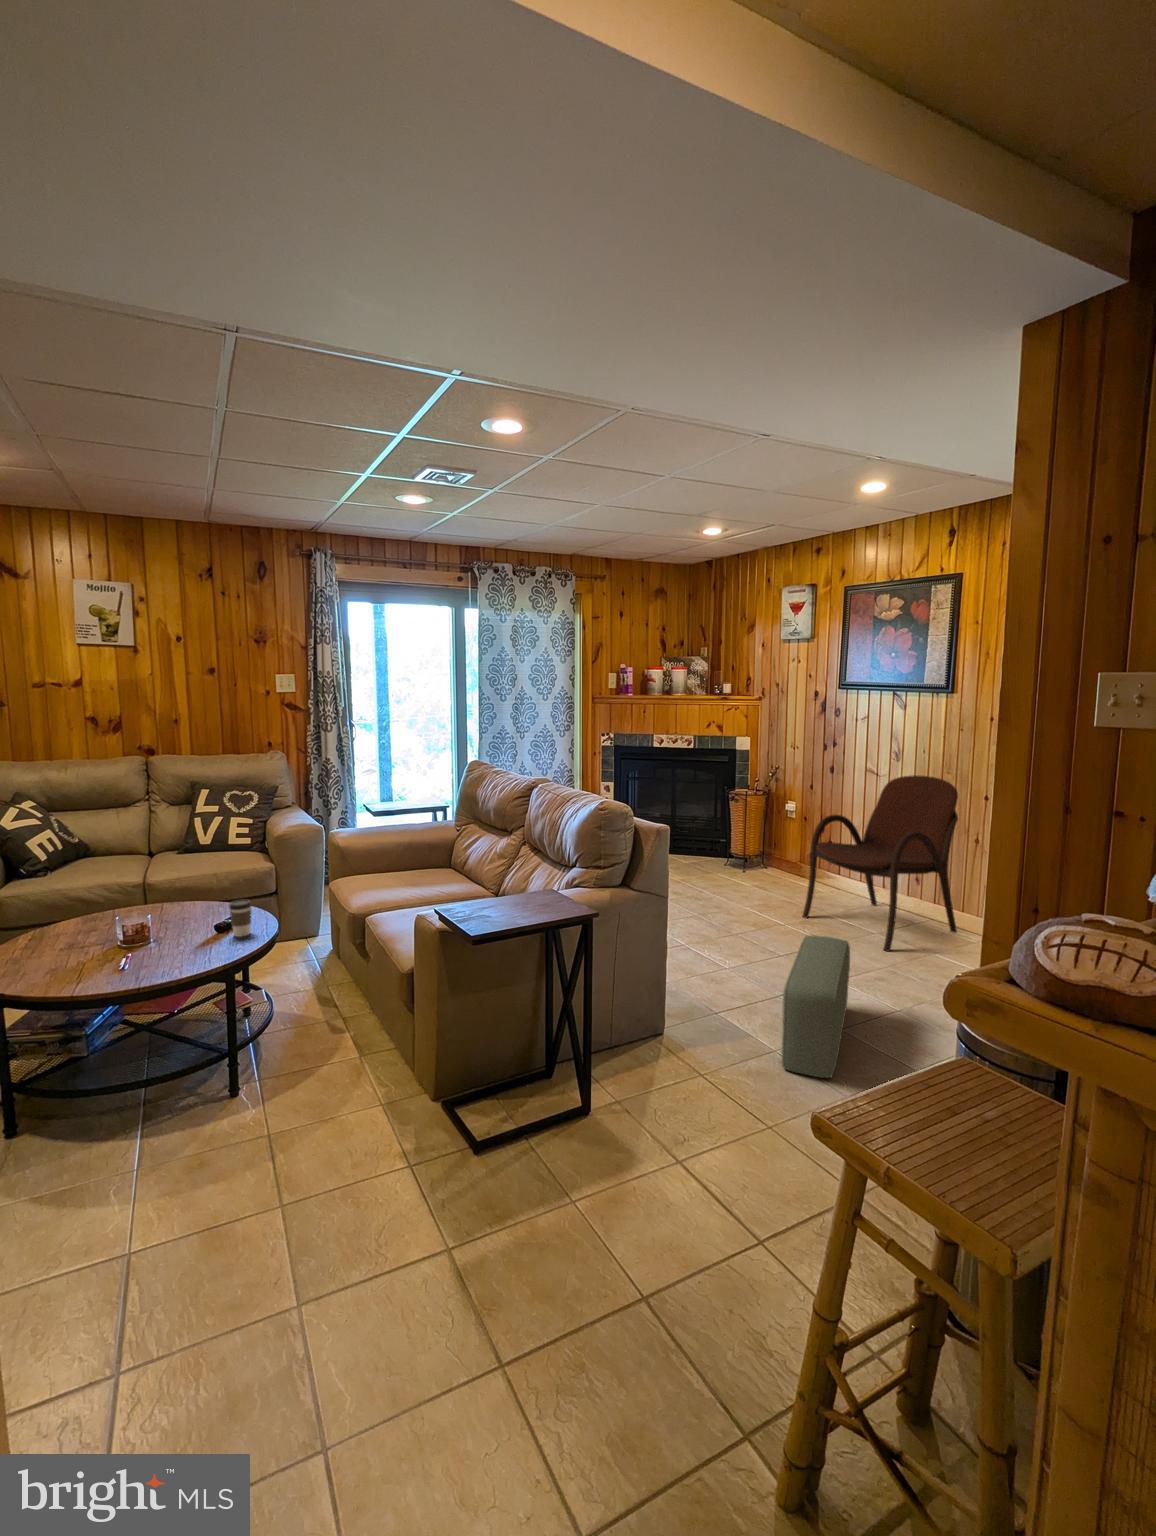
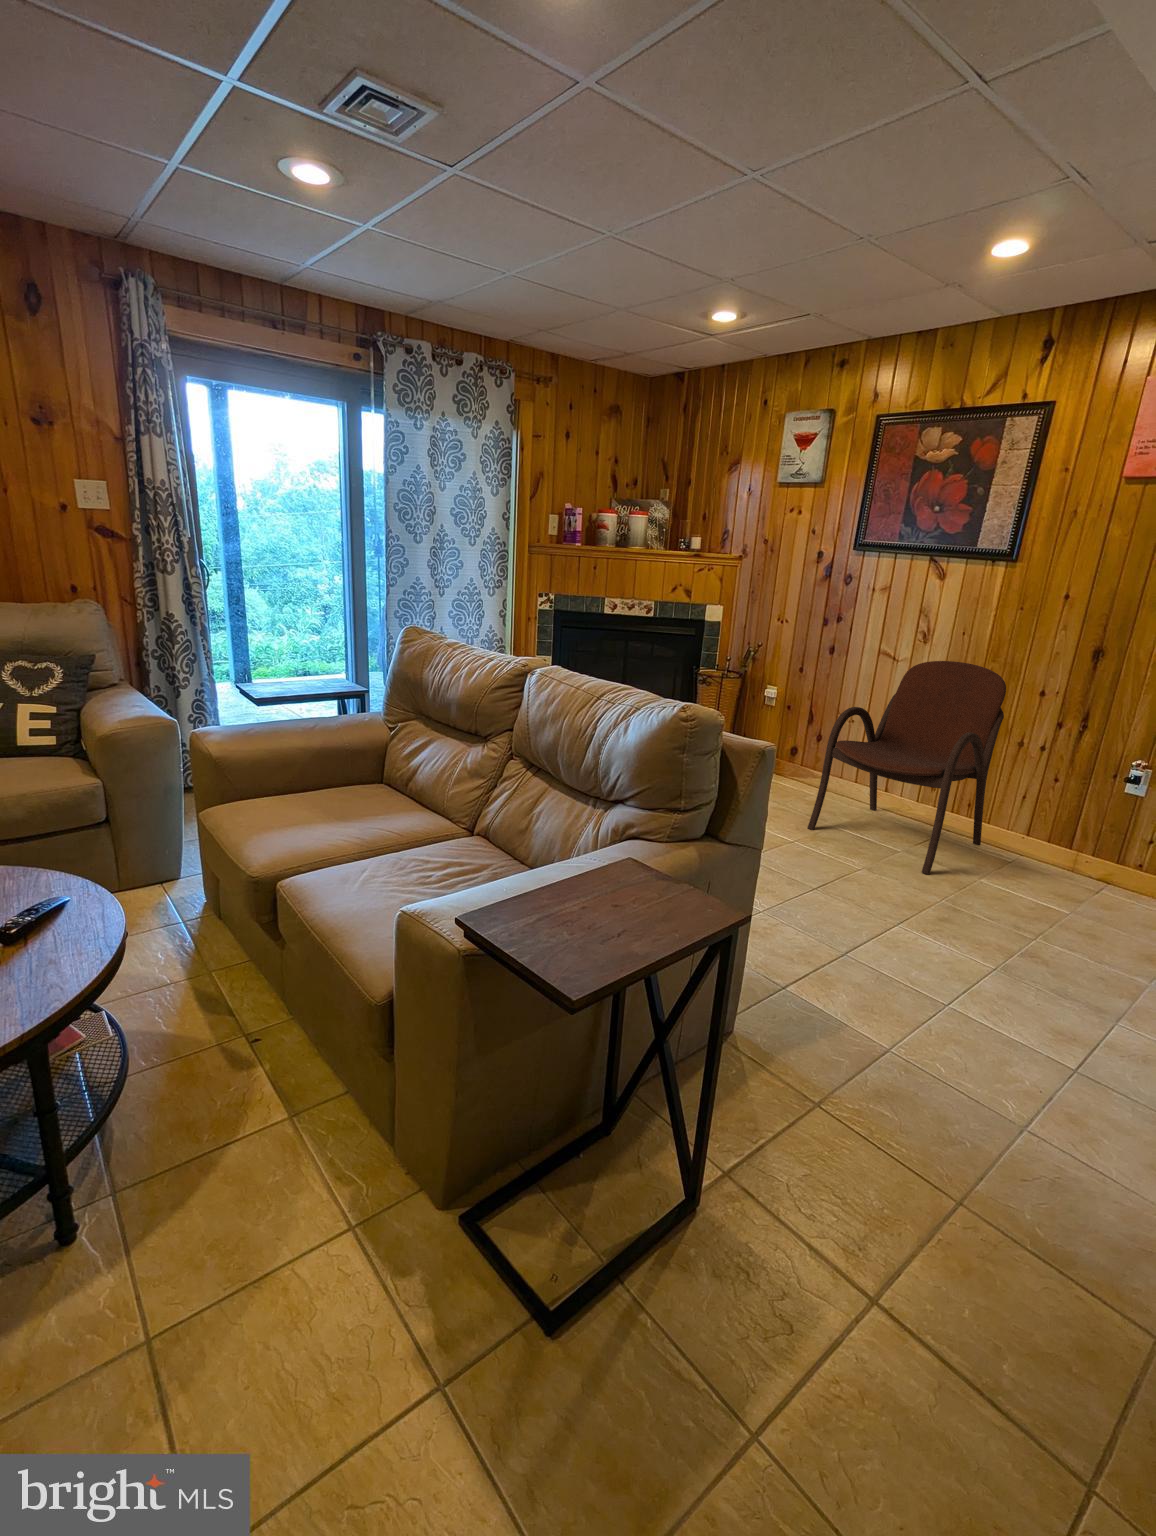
coffee cup: present [229,900,251,937] -> none [27,888,78,960]
pouf: present [782,935,850,1078] -> none [884,879,1024,1092]

